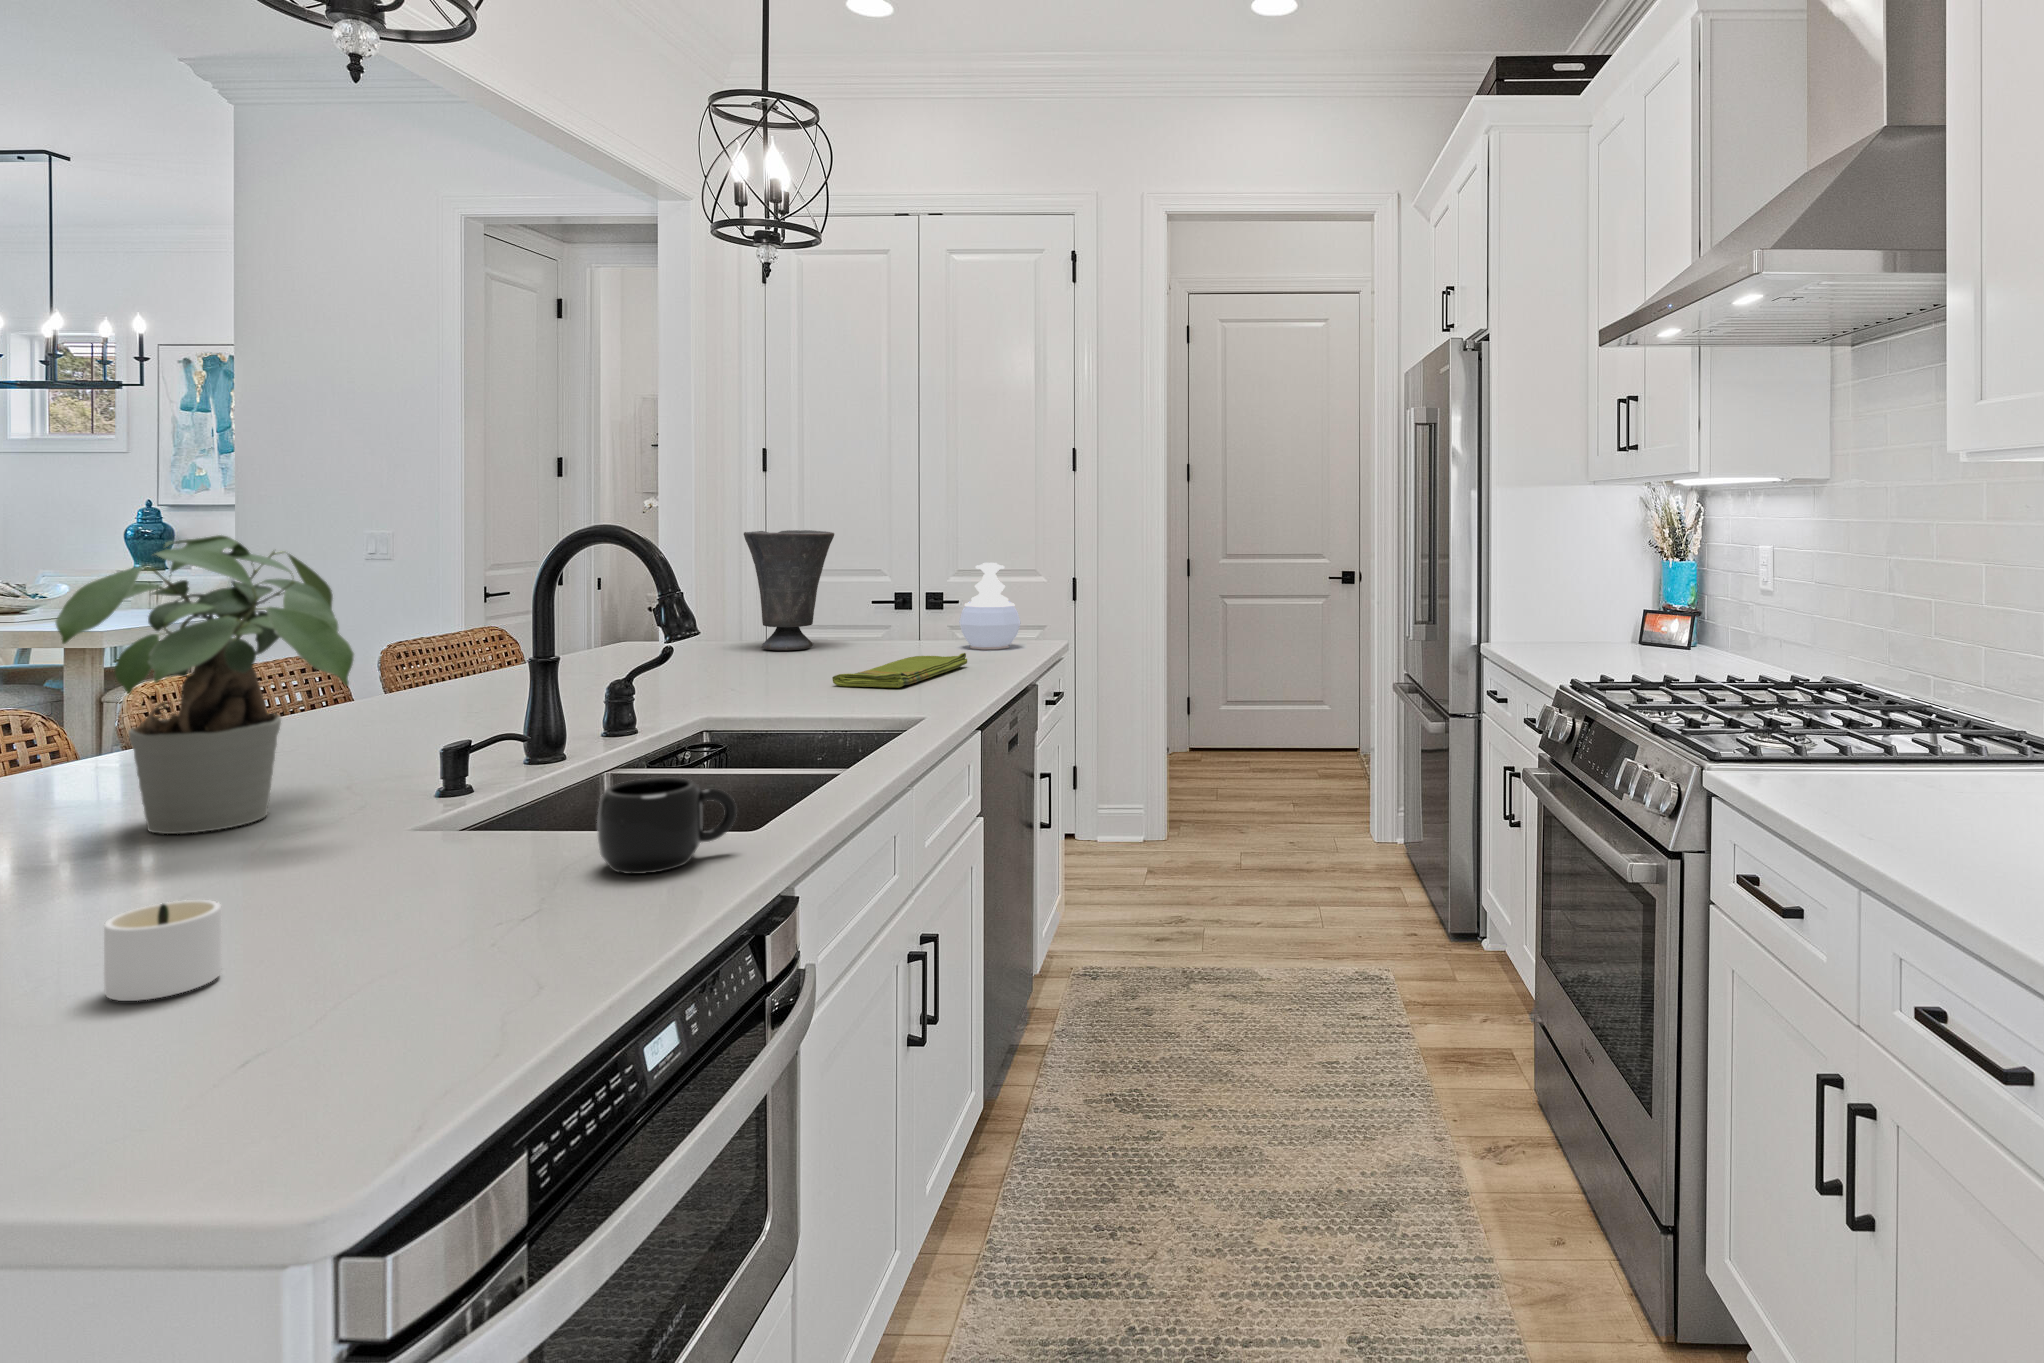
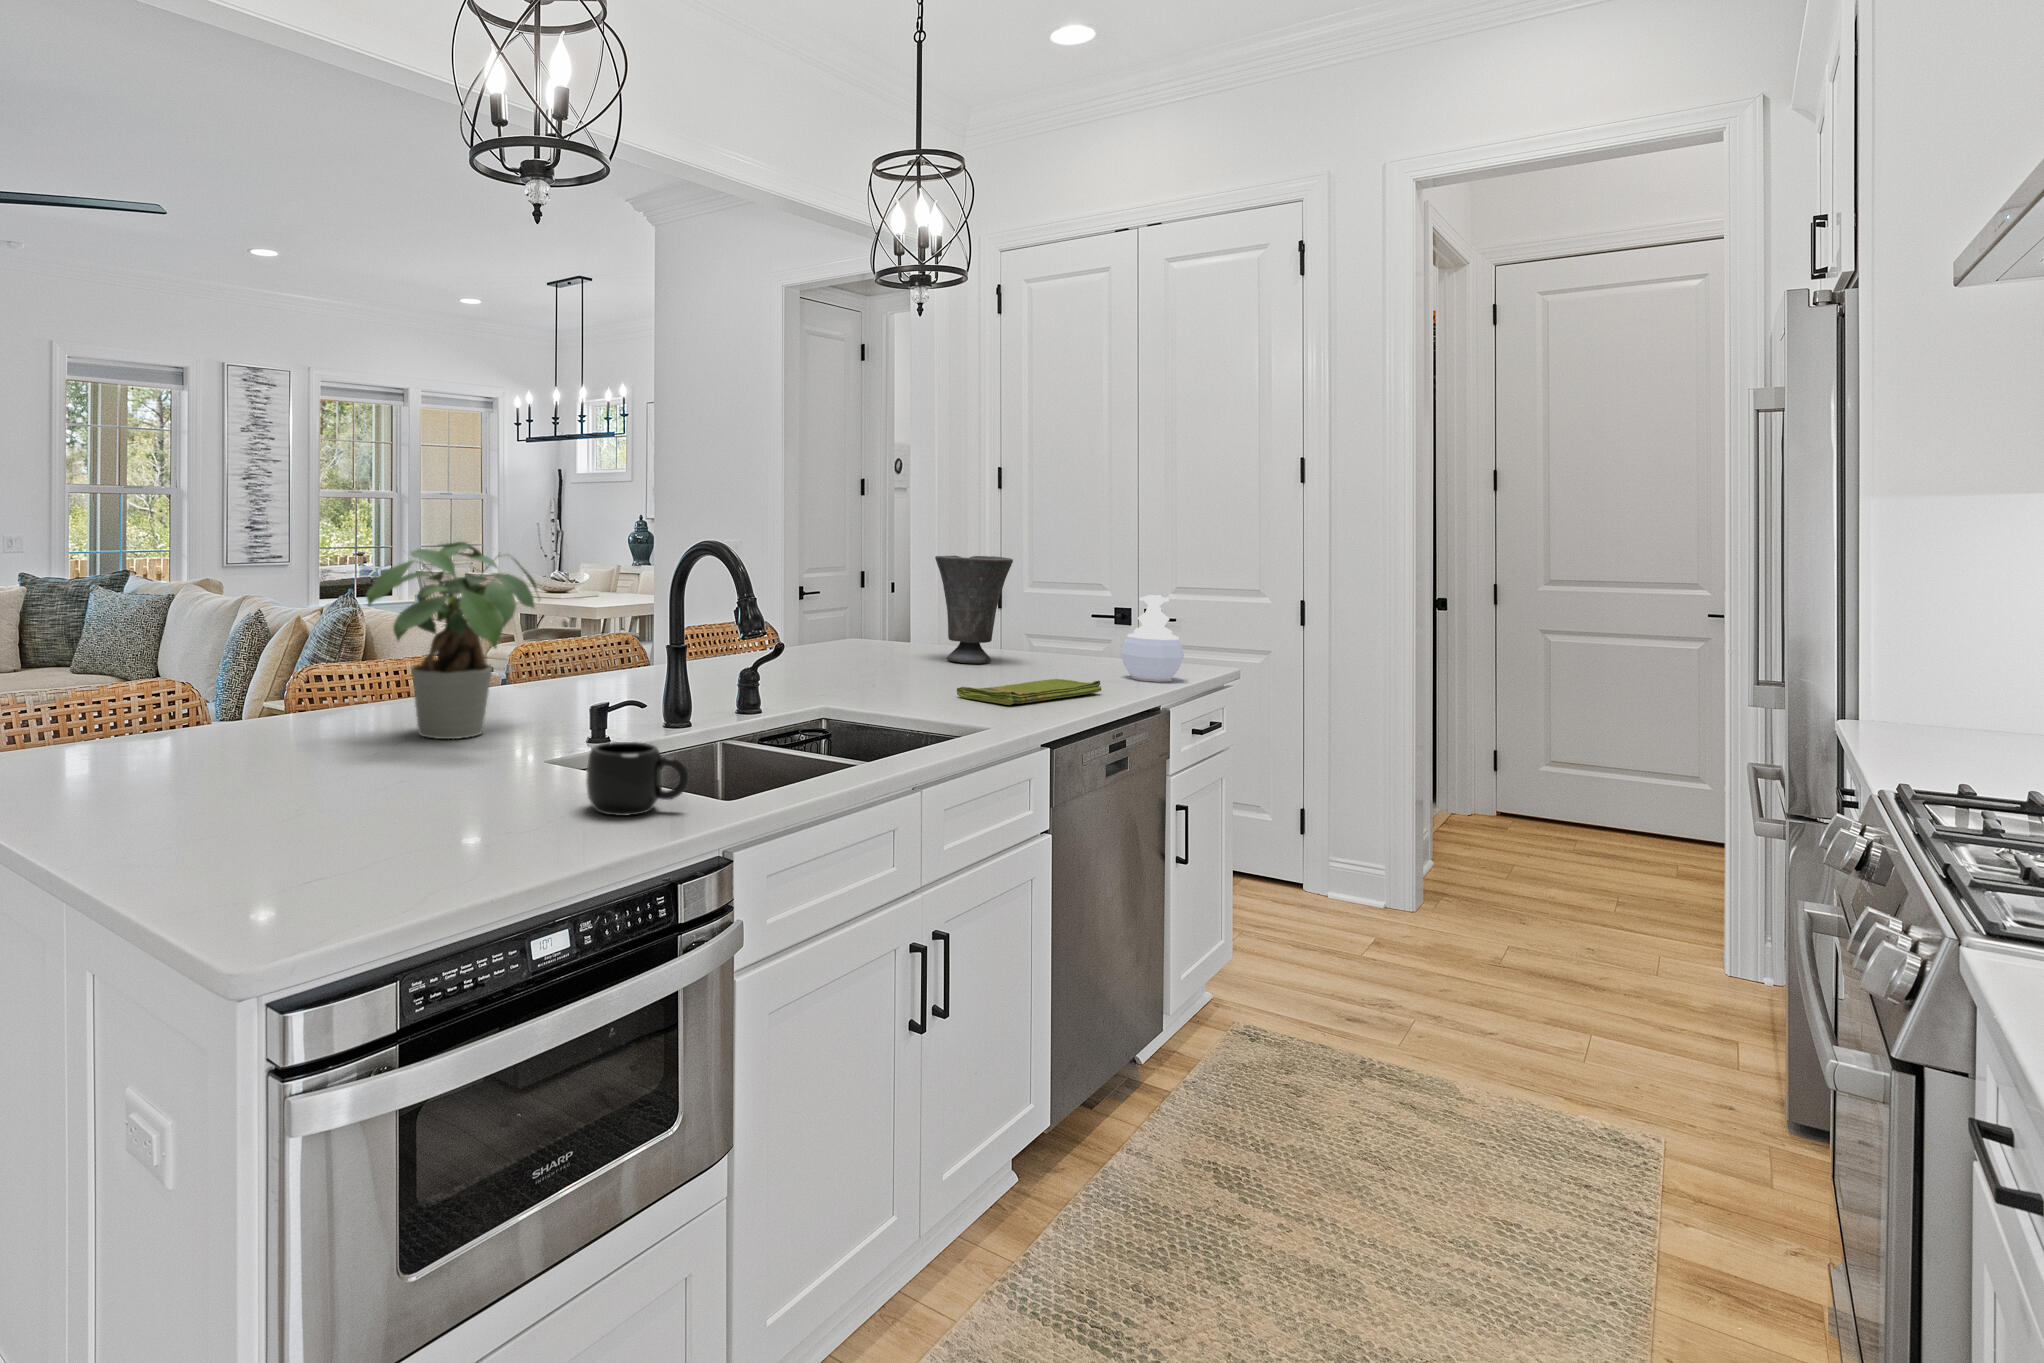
candle: present [104,900,222,1001] -> none [270,771,357,829]

